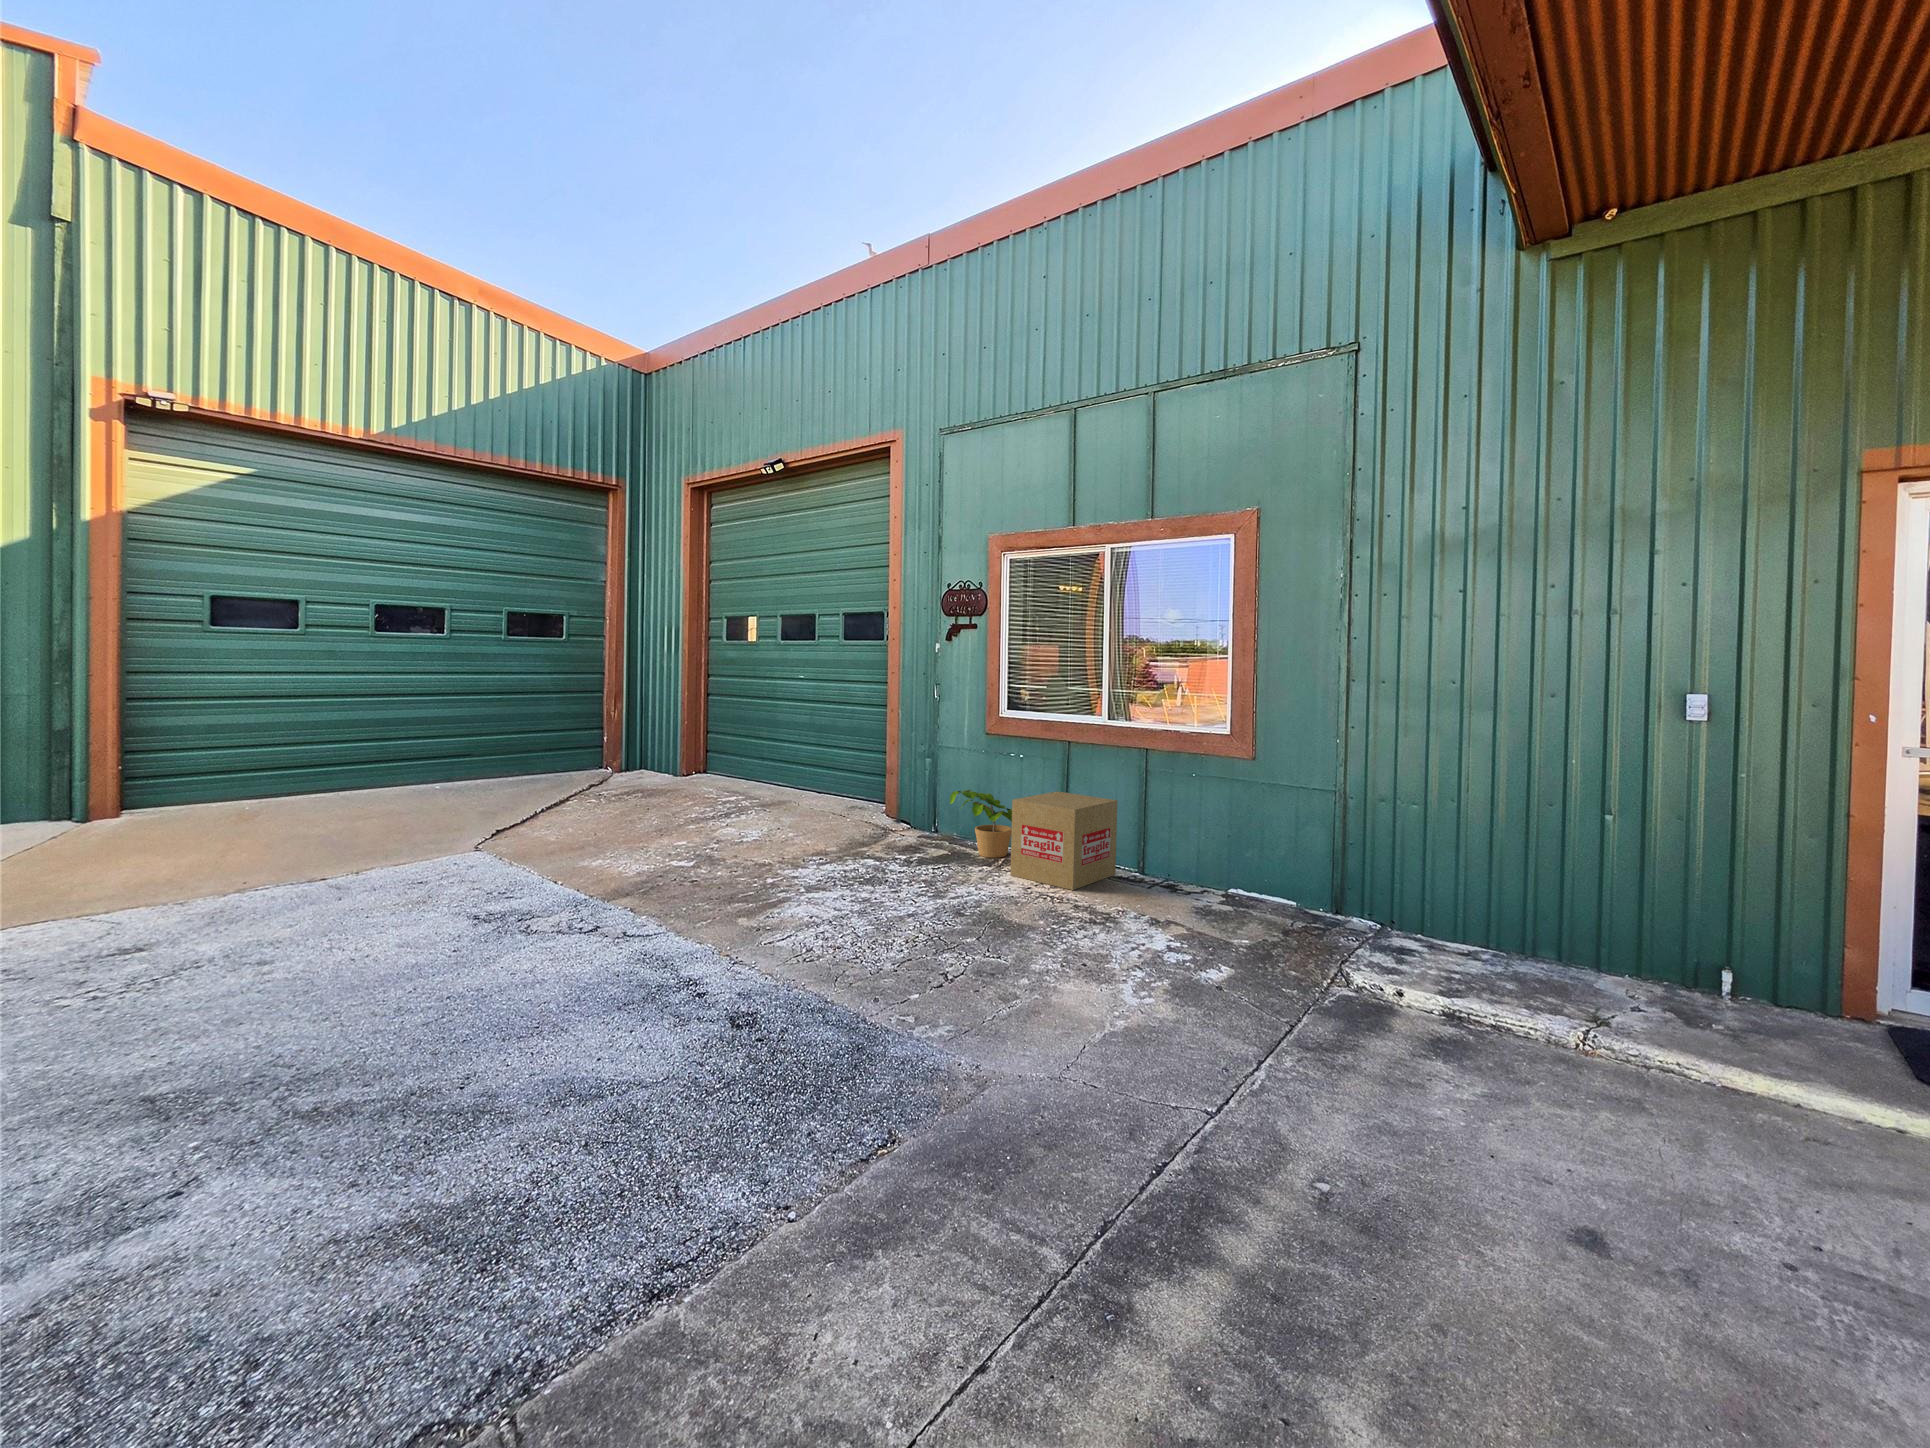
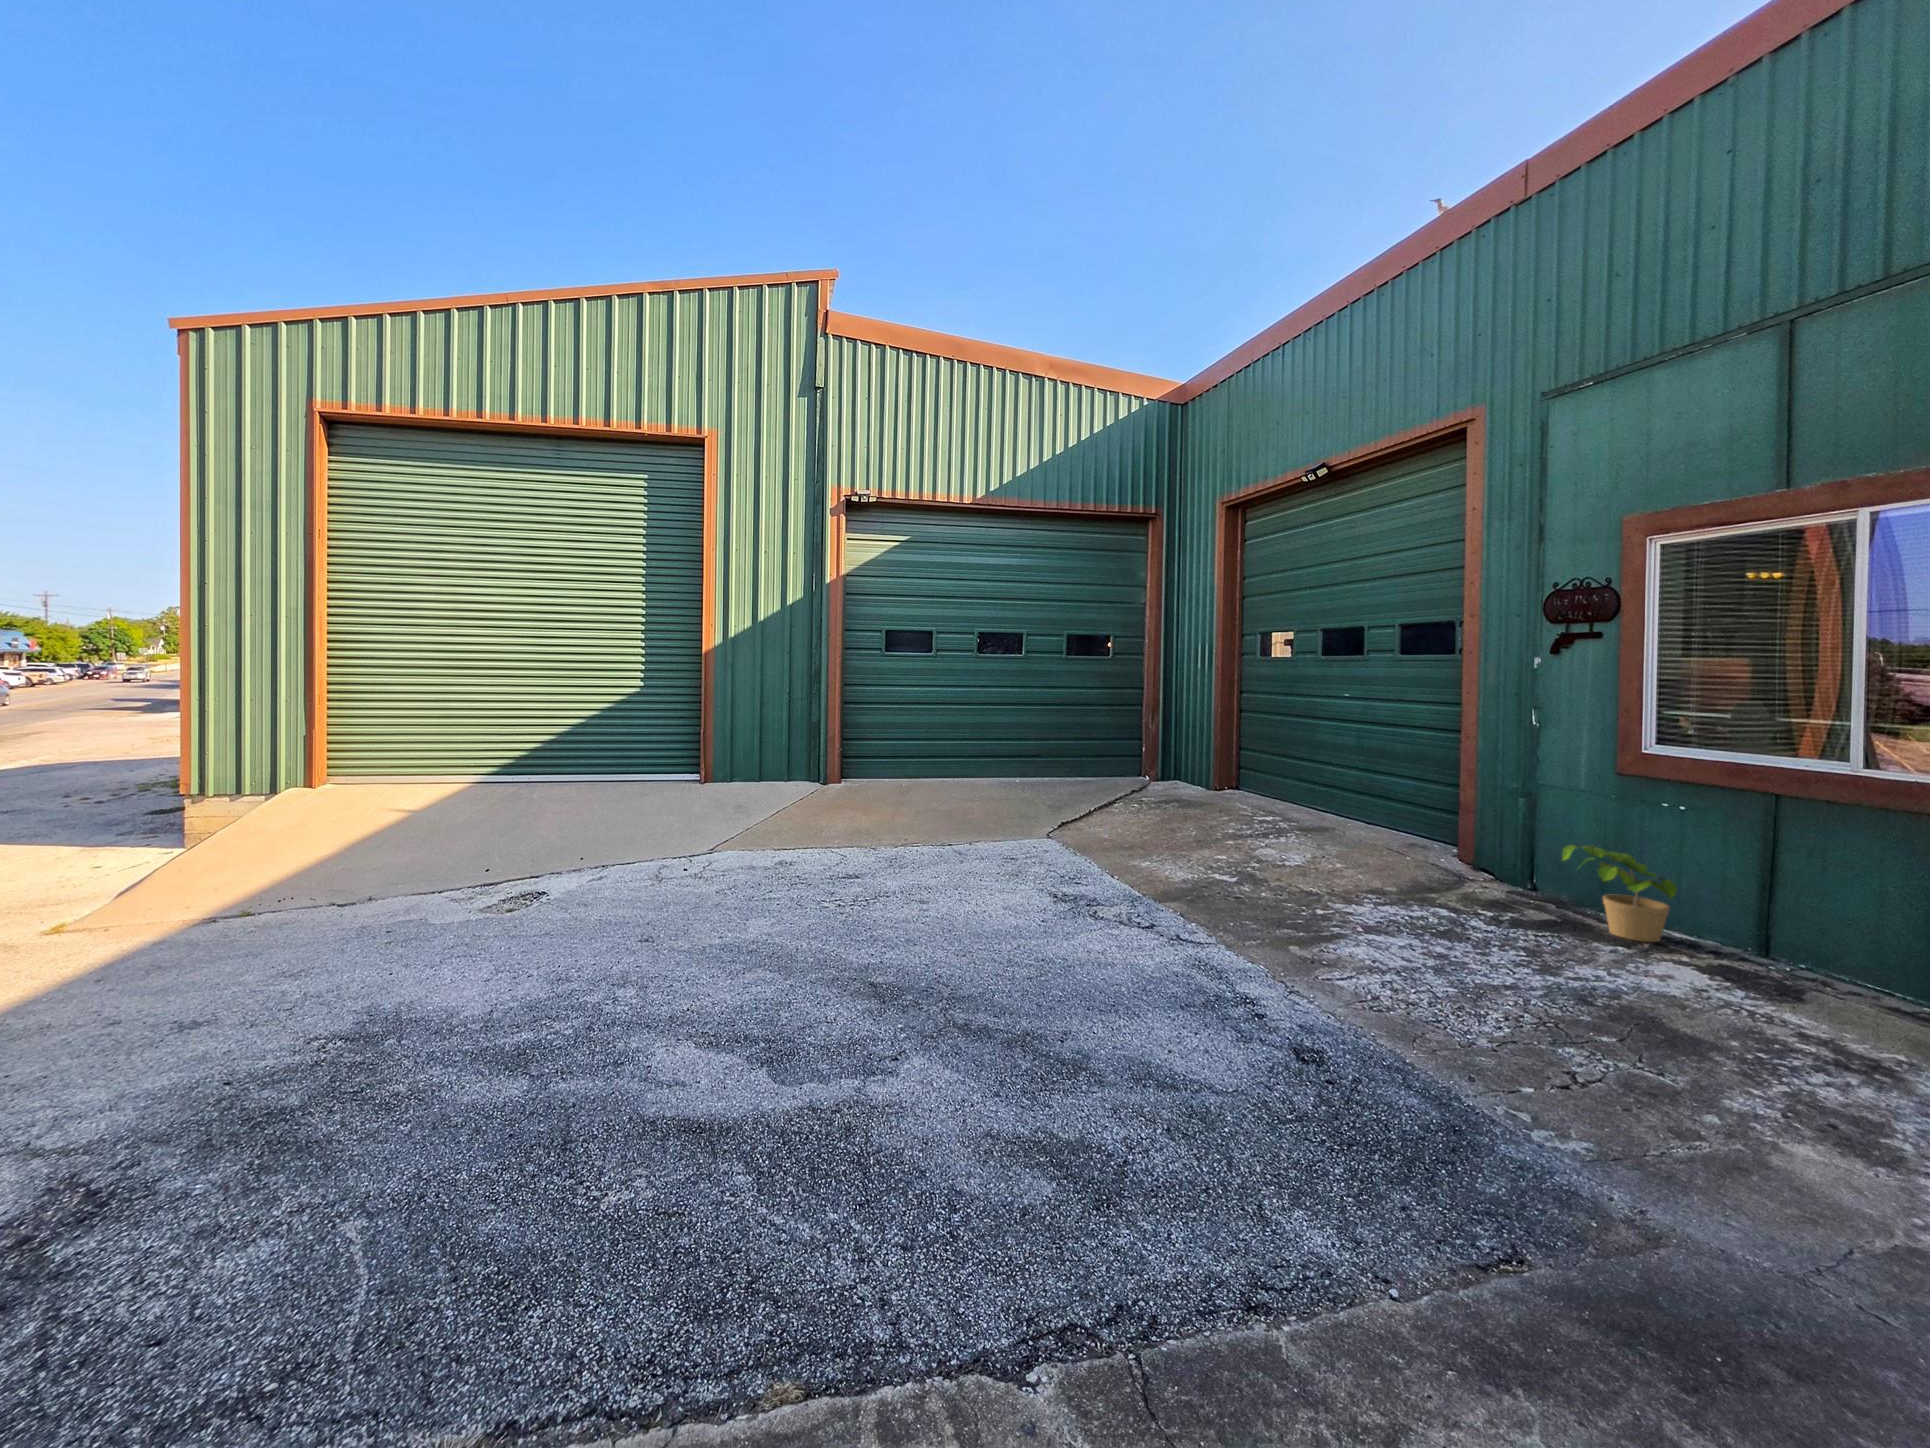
cardboard box: present [1010,792,1118,890] -> none [1668,865,1893,1013]

